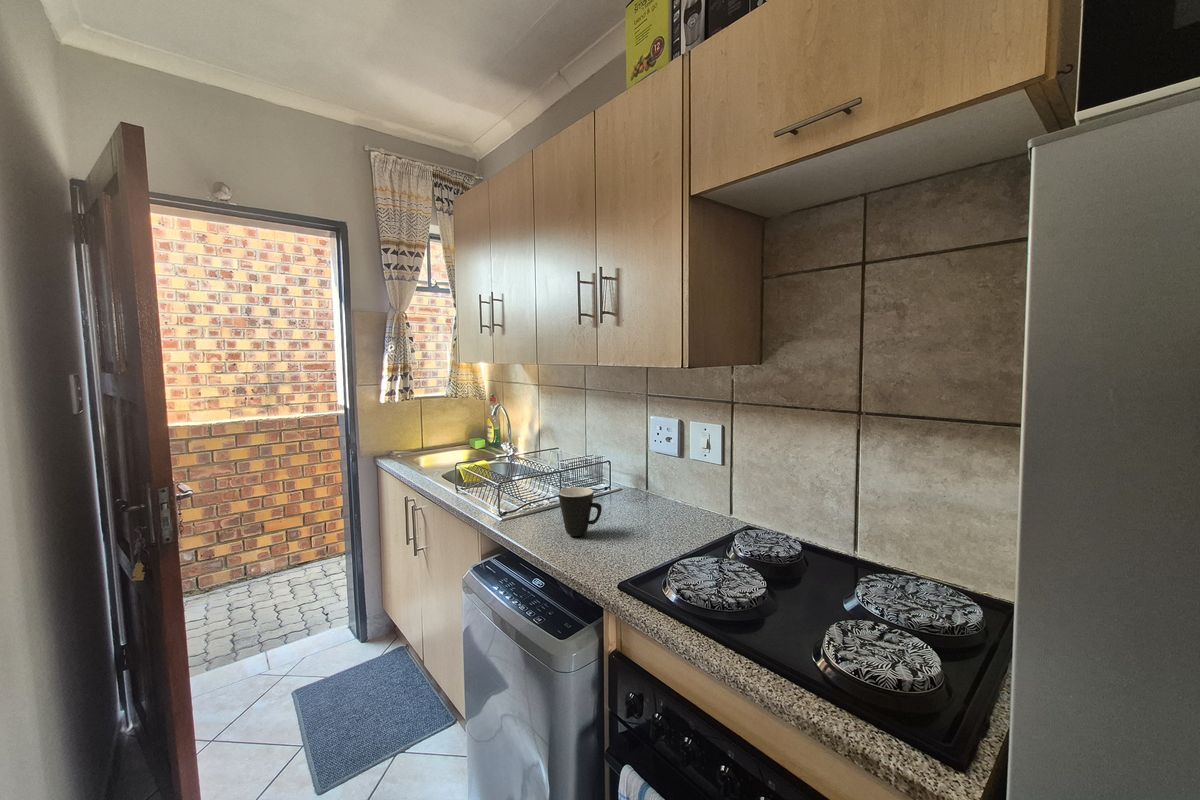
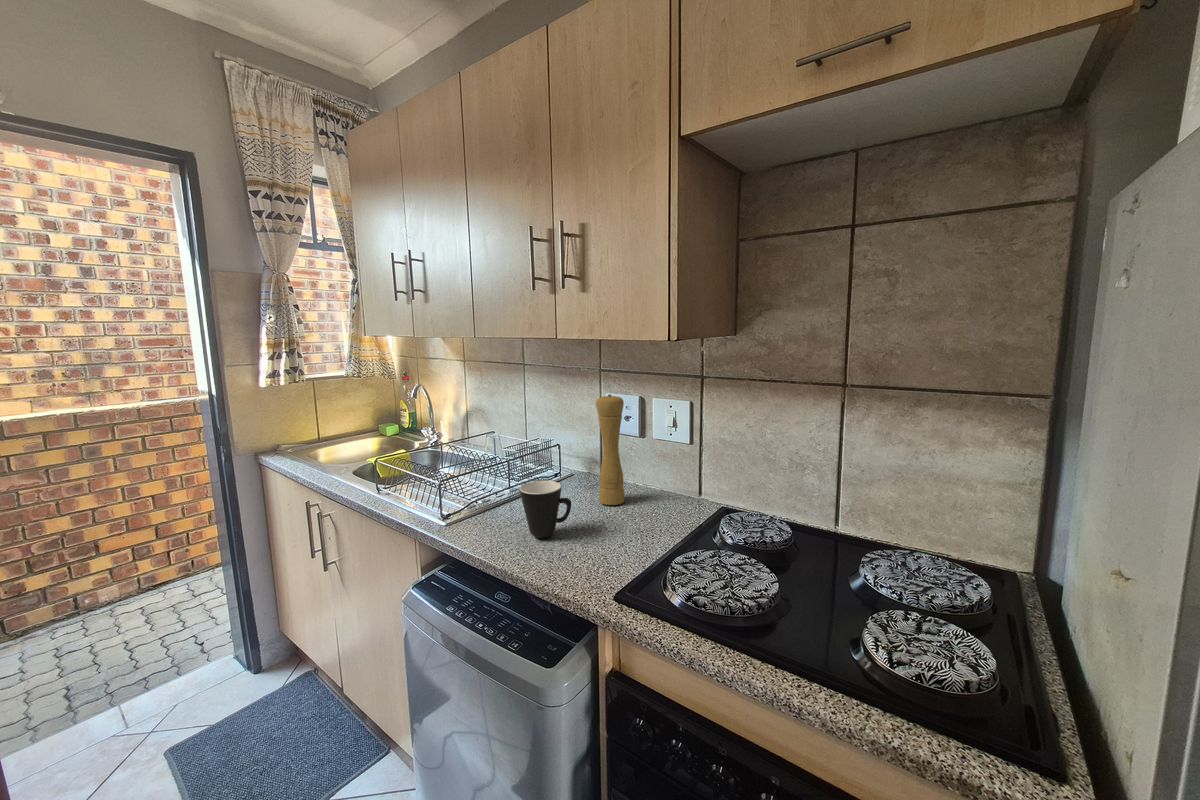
pepper mill: none [634,416,659,516] -> present [596,394,624,505]

